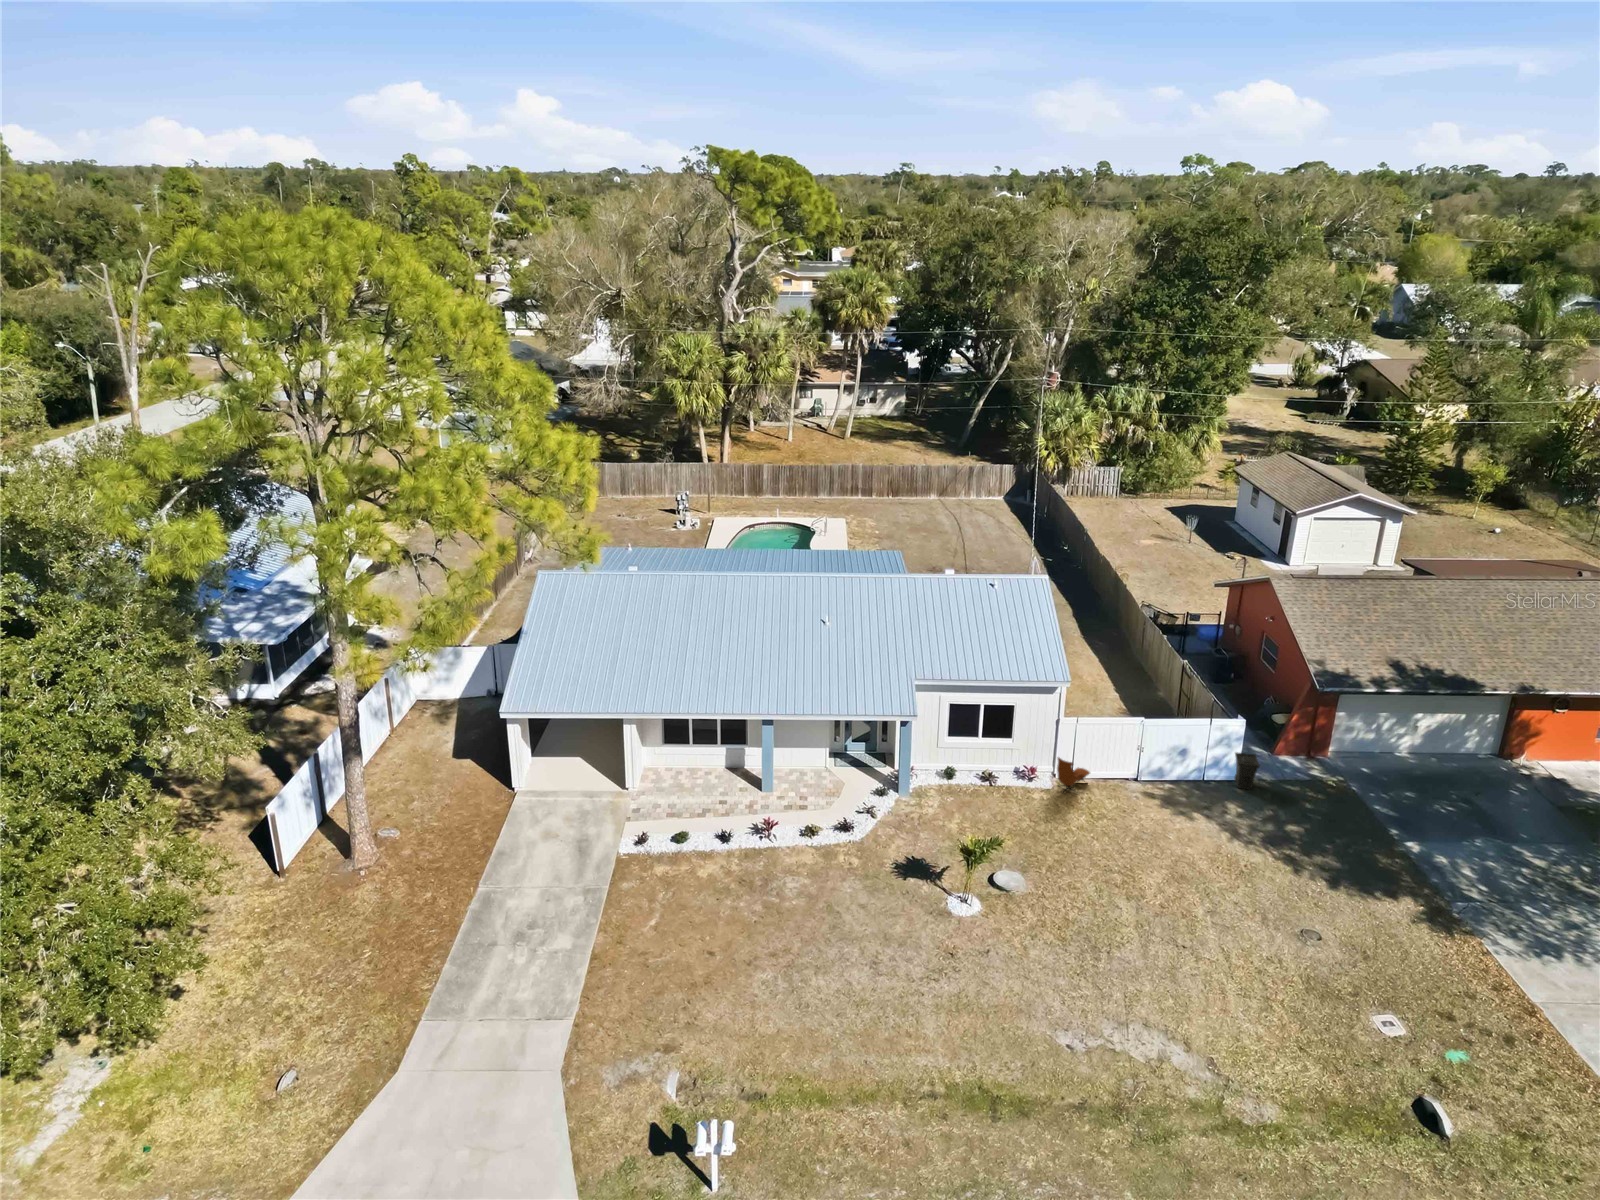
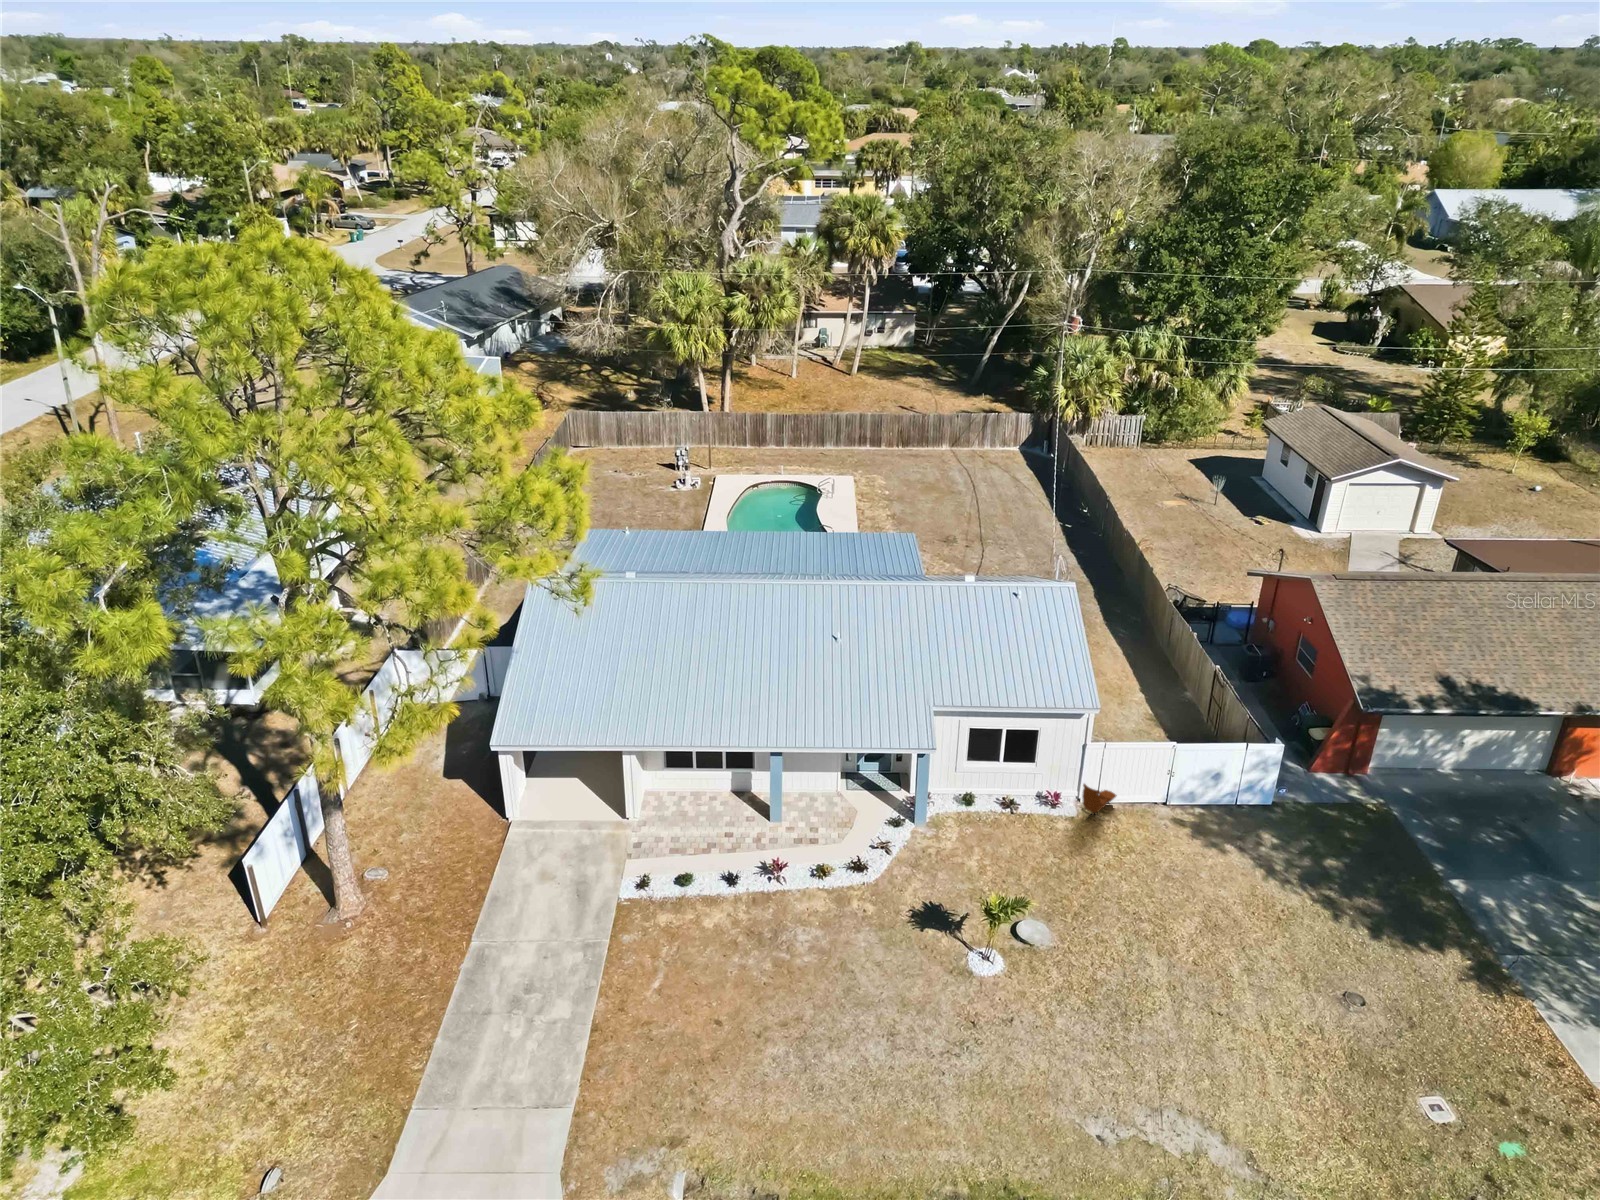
trash can: present [1234,752,1260,790] -> none [1268,775,1297,815]

